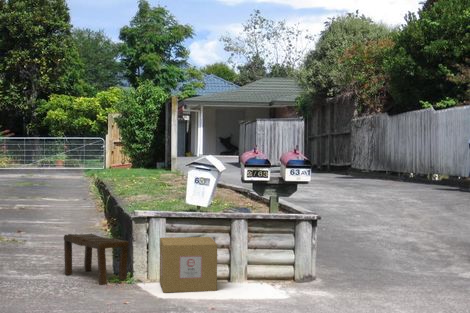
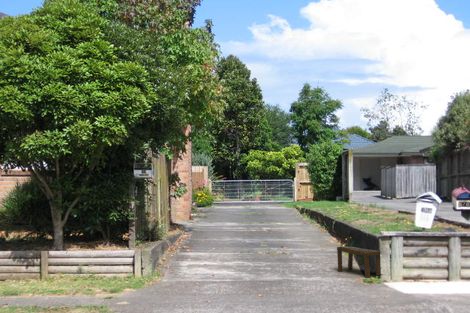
cardboard box: present [160,237,217,293] -> none [404,249,445,284]

